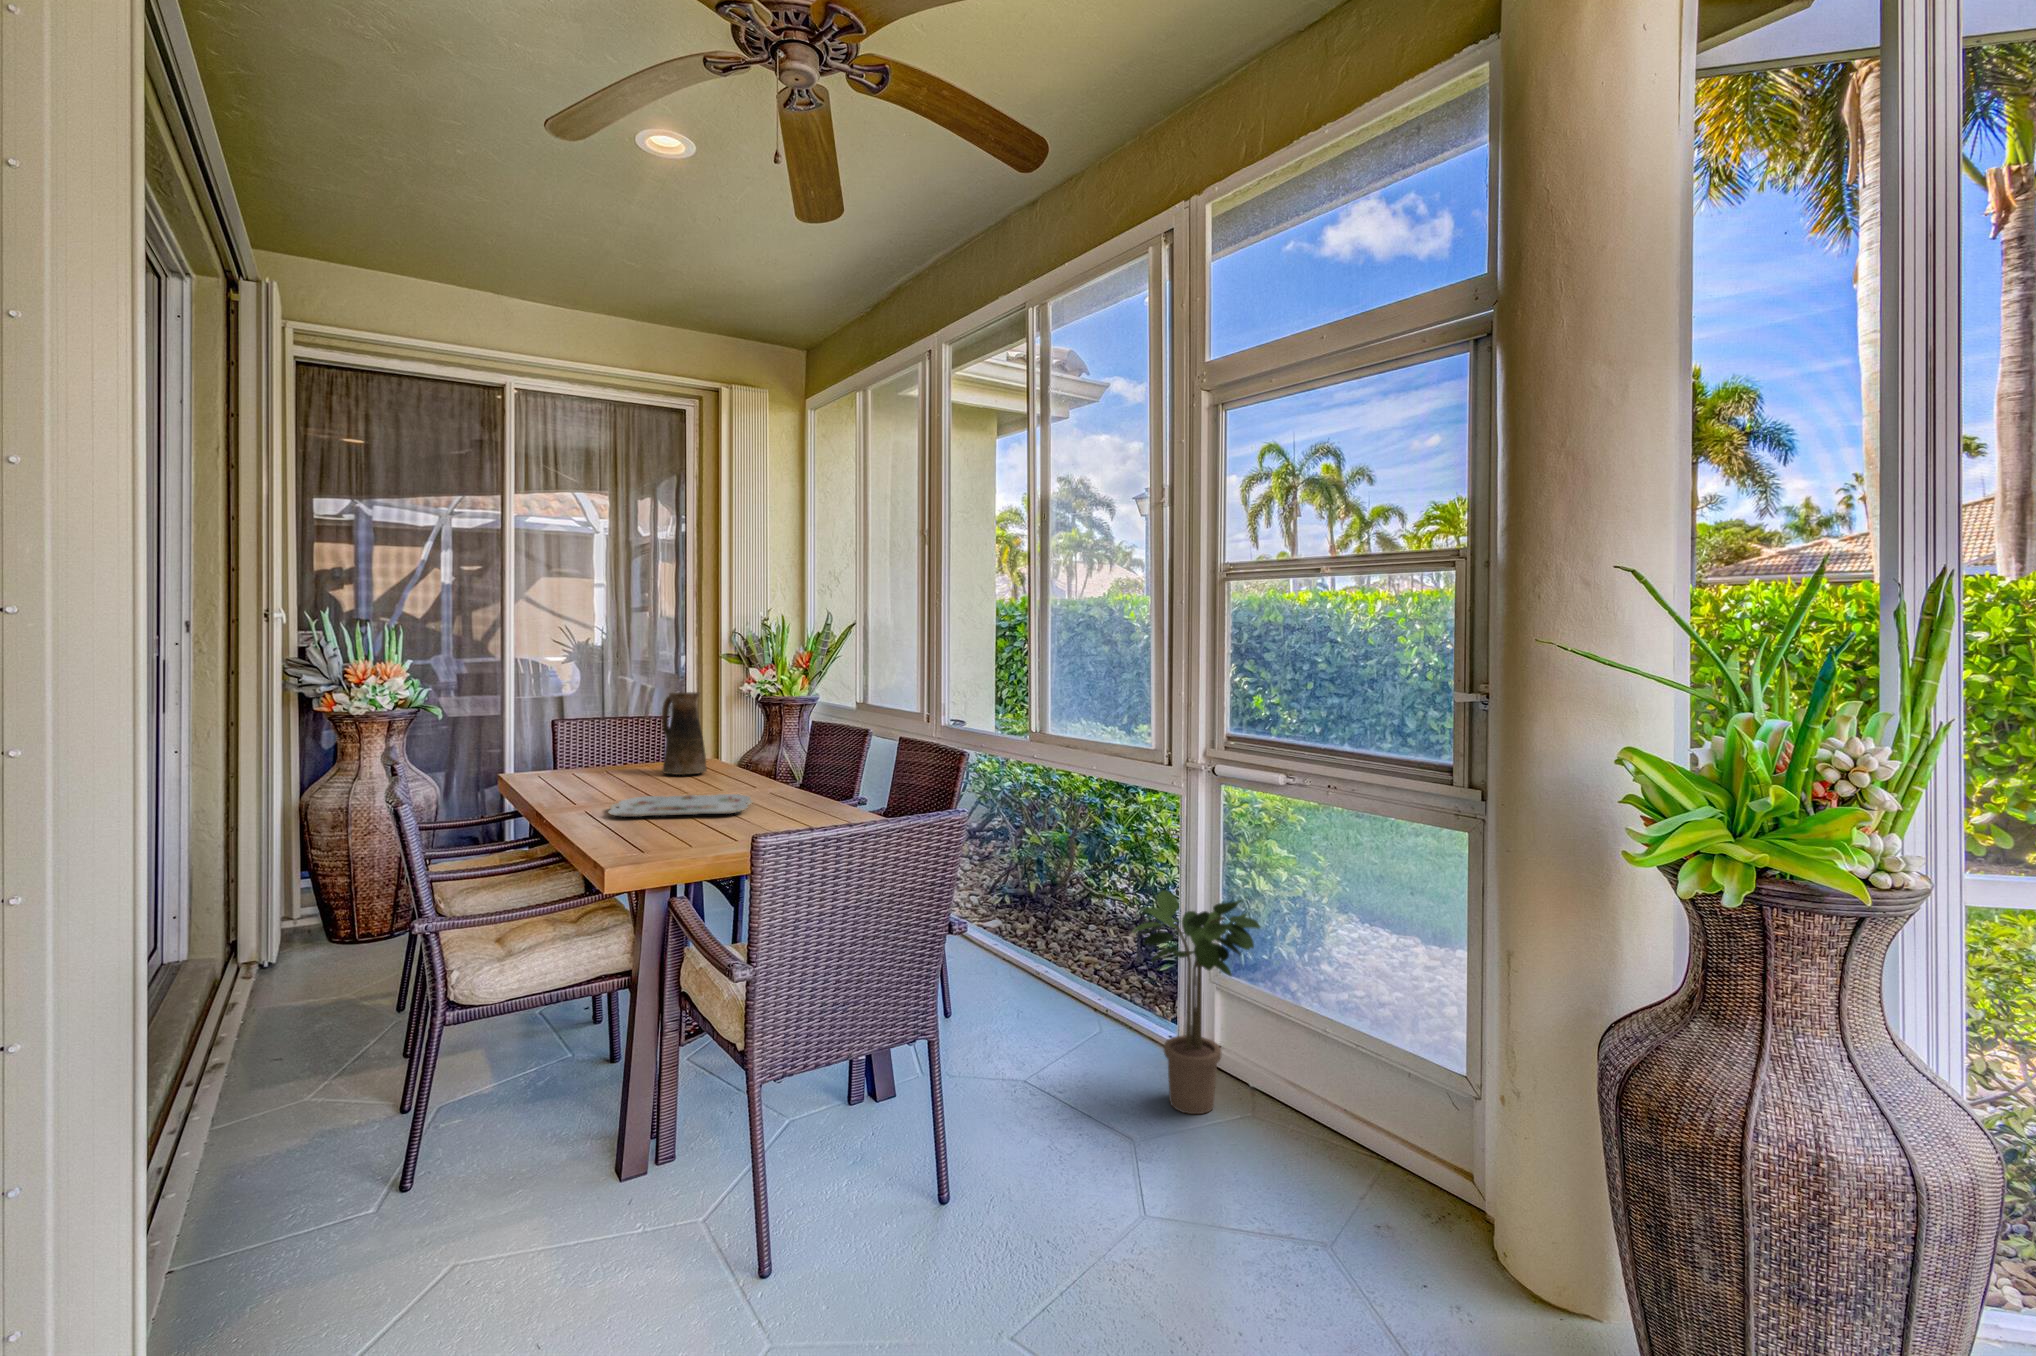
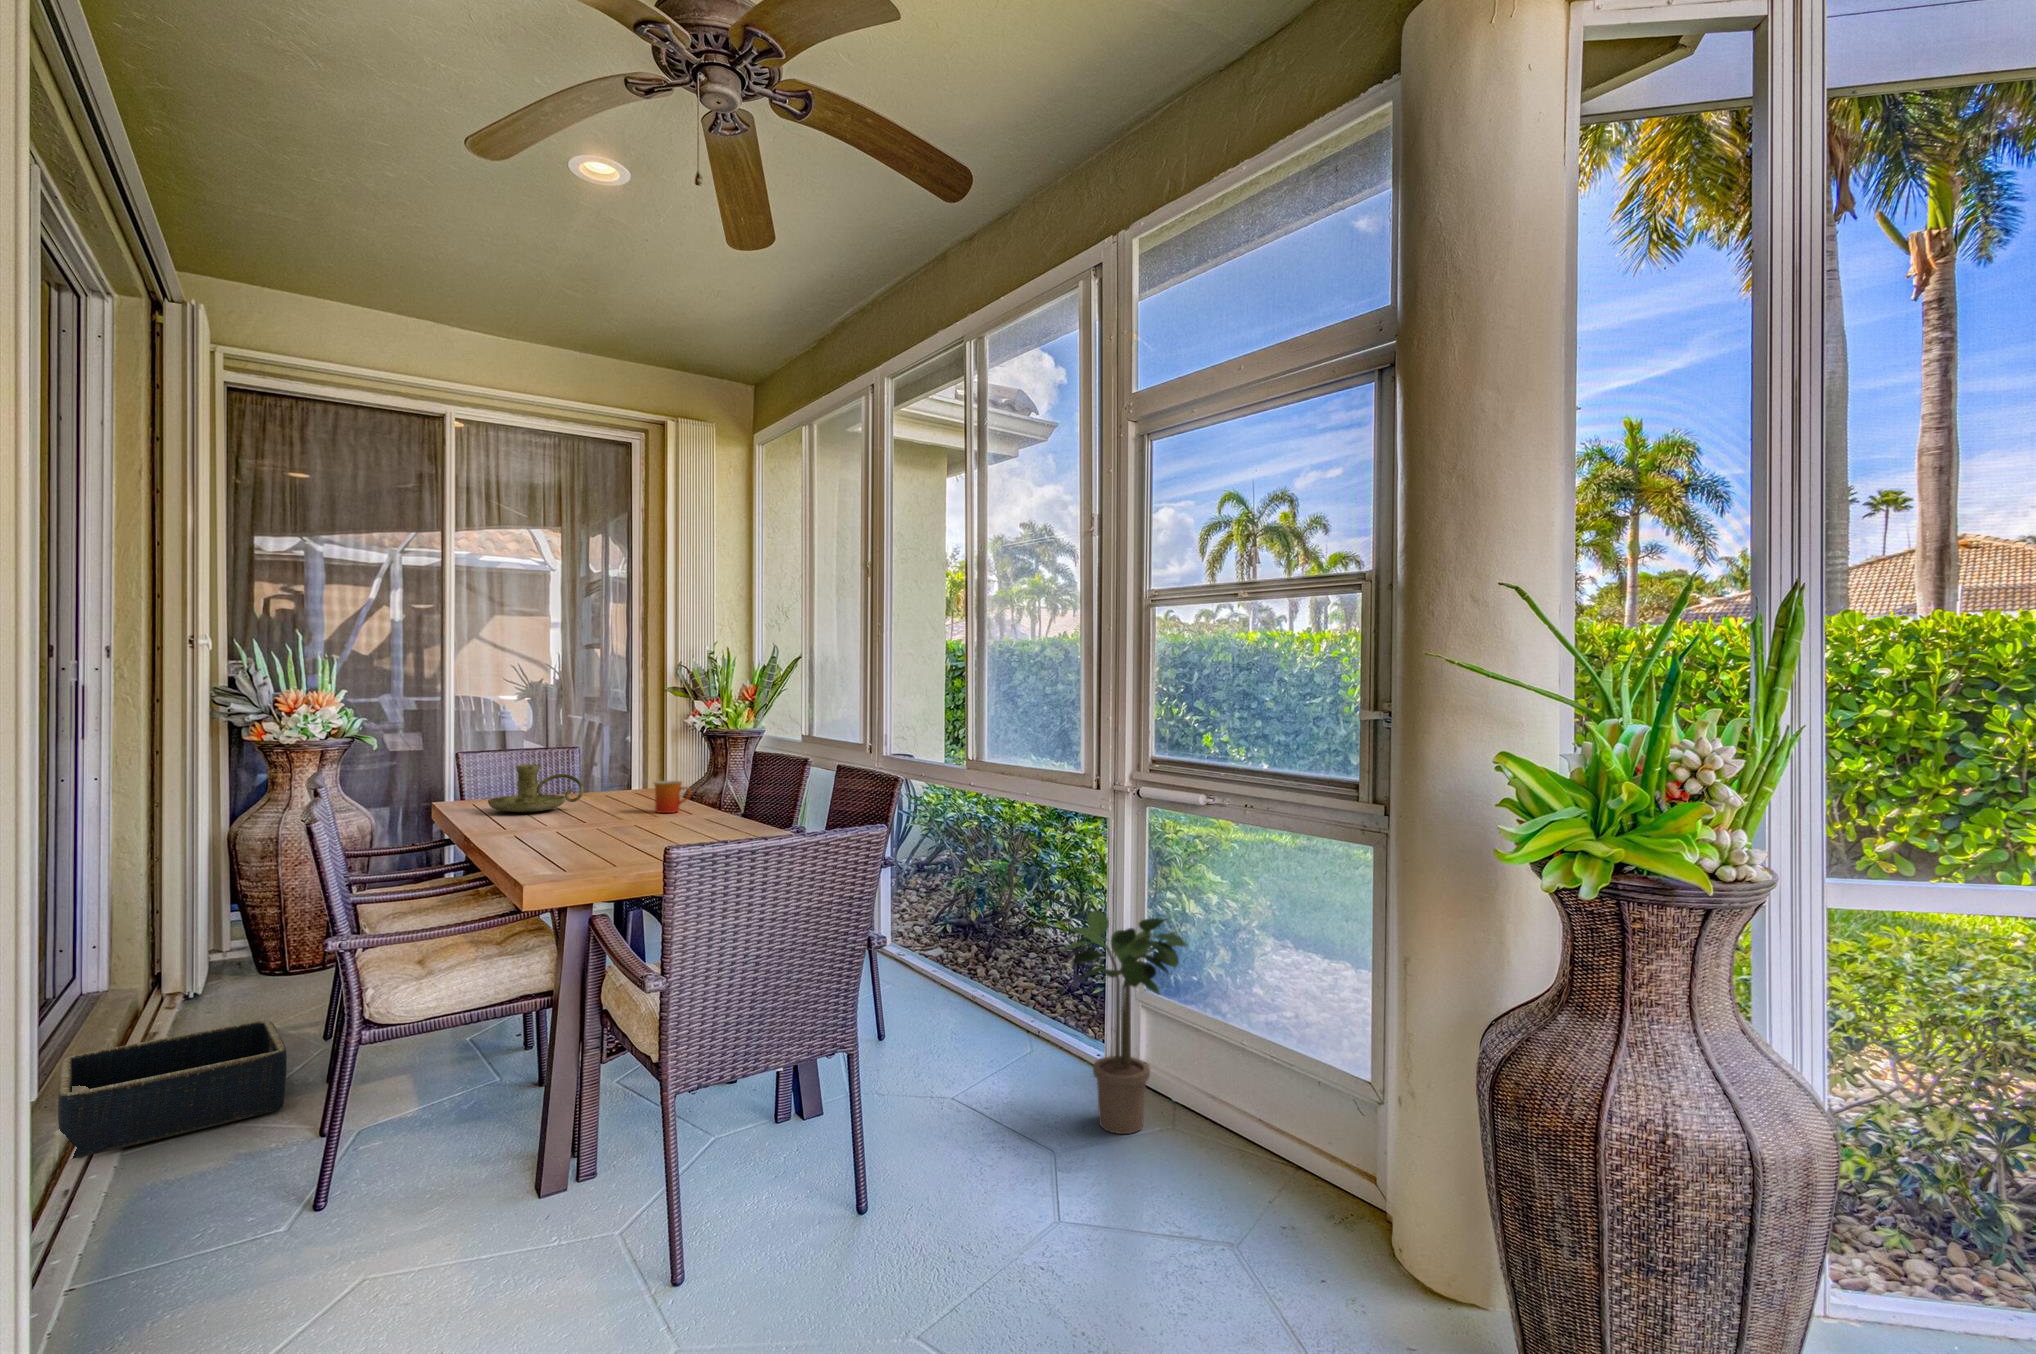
pitcher: present [662,692,707,775] -> none [599,717,645,800]
candle holder: none [556,740,648,788] -> present [488,765,583,813]
mug: none [717,756,755,789] -> present [654,781,691,813]
serving tray: present [609,794,753,817] -> none [537,817,686,838]
basket: none [153,991,369,1131] -> present [58,1020,287,1159]

